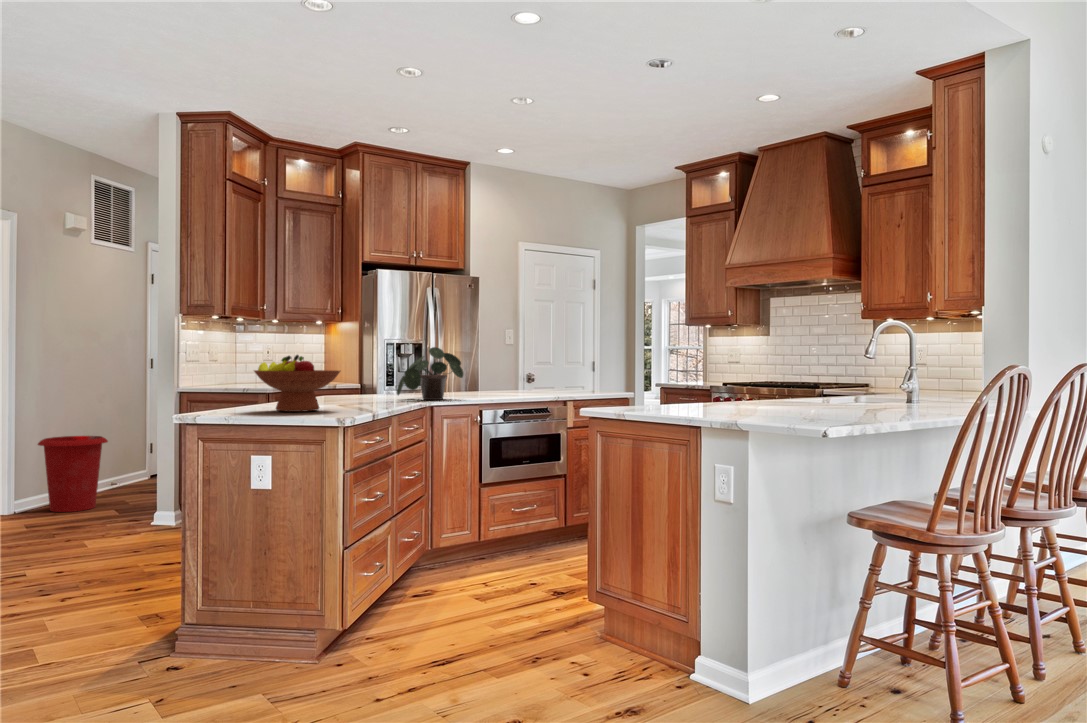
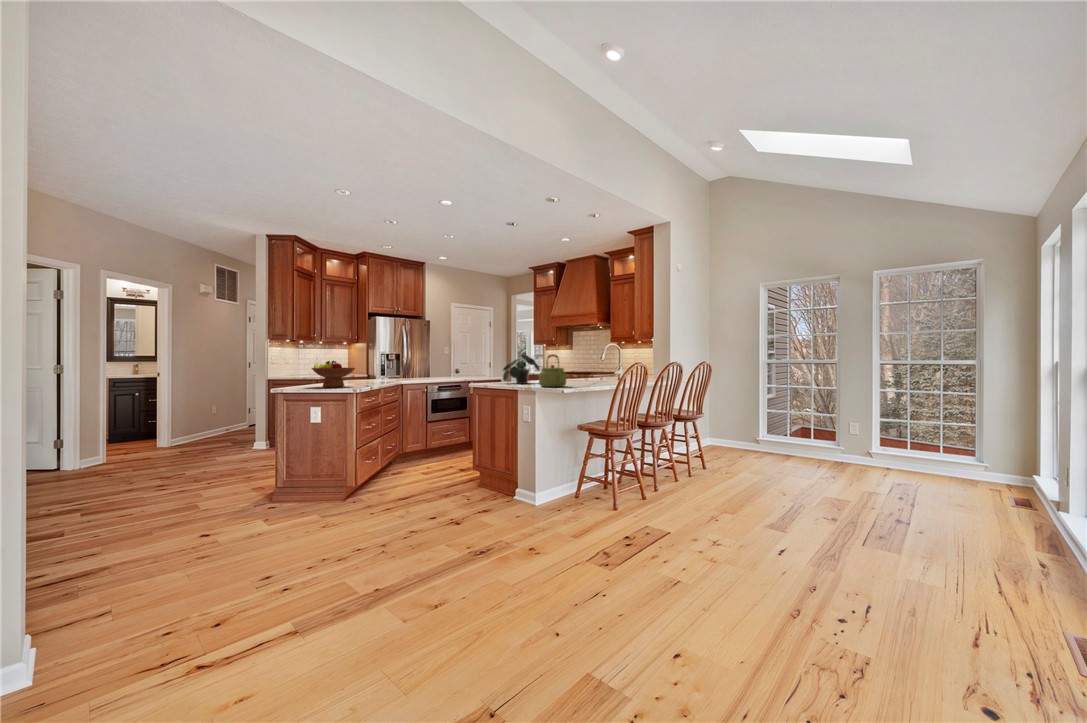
kettle: none [752,342,822,420] -> present [539,354,566,387]
potted plant: present [397,347,463,400] -> present [503,354,540,384]
waste bin: present [38,436,108,512] -> none [184,404,226,445]

